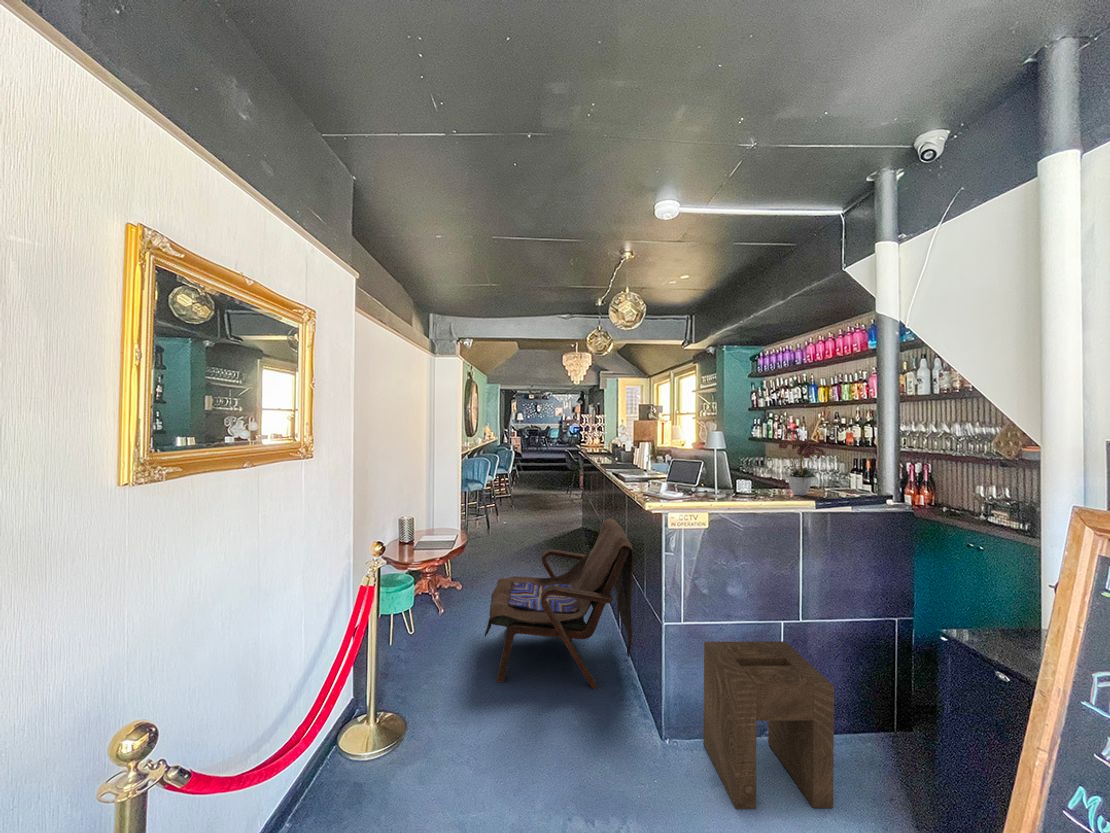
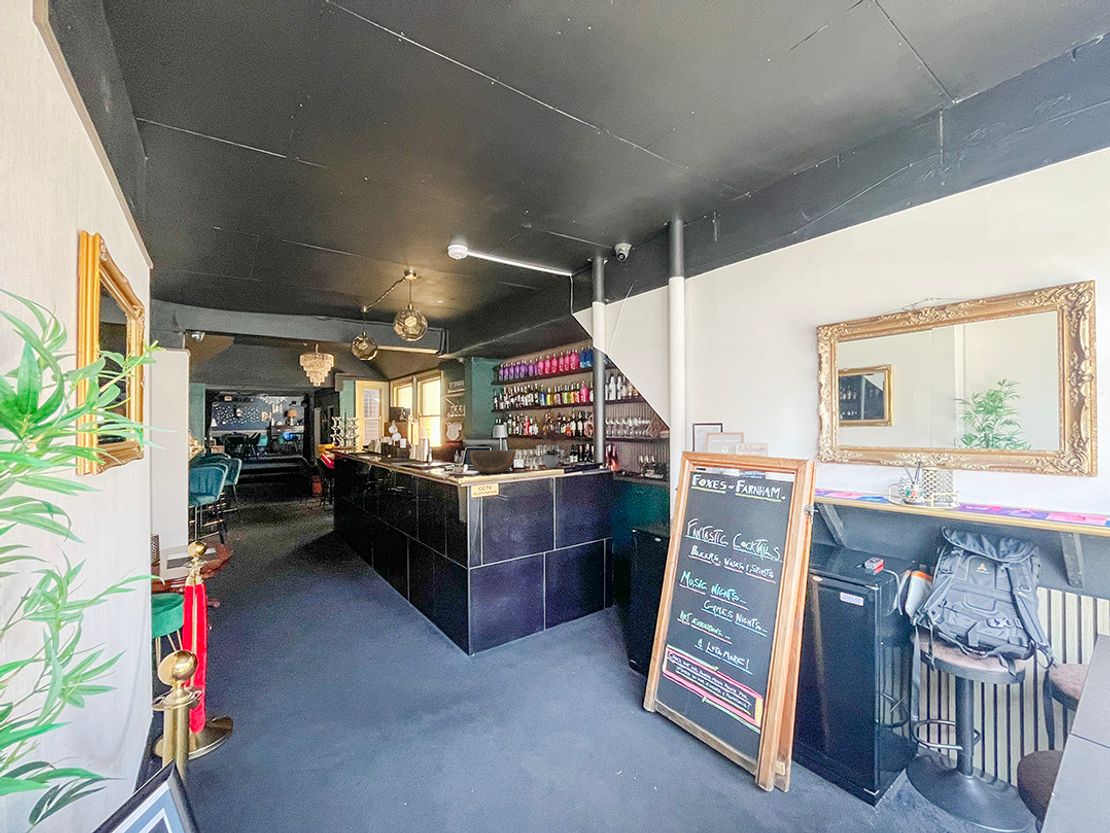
bowl: none [679,465,741,497] -> present [470,450,516,473]
armchair: present [485,519,634,688] -> none [274,504,433,672]
stool: present [703,641,834,809] -> none [498,567,583,683]

